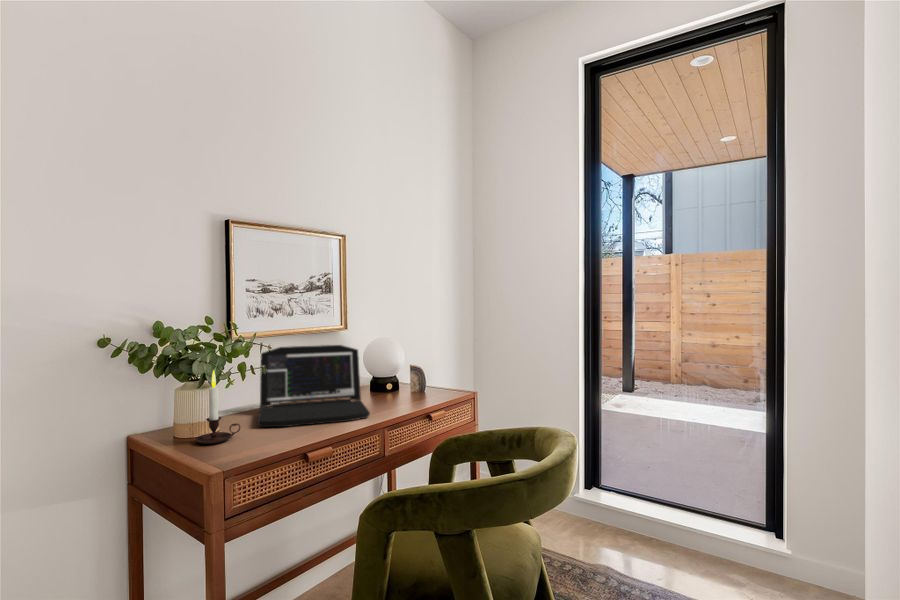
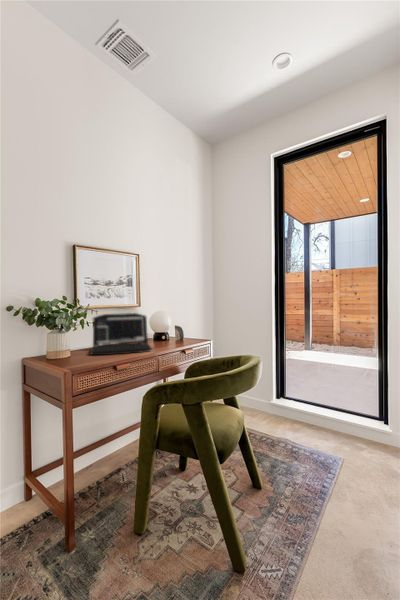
candle: present [195,371,240,444] -> none [57,323,81,362]

